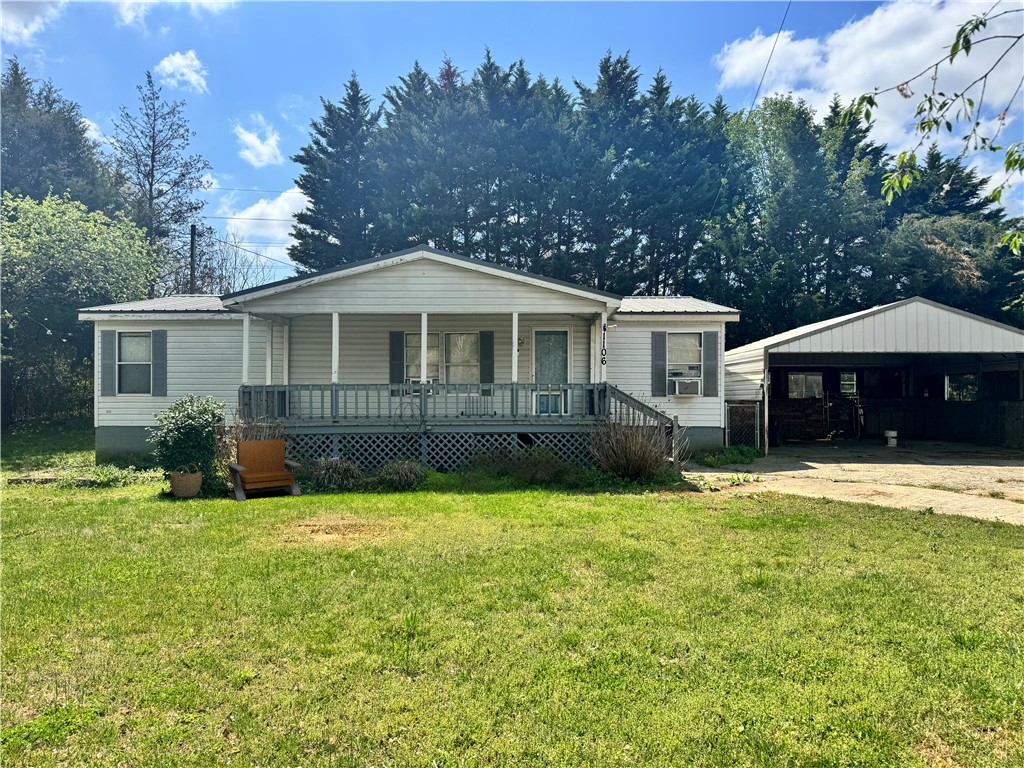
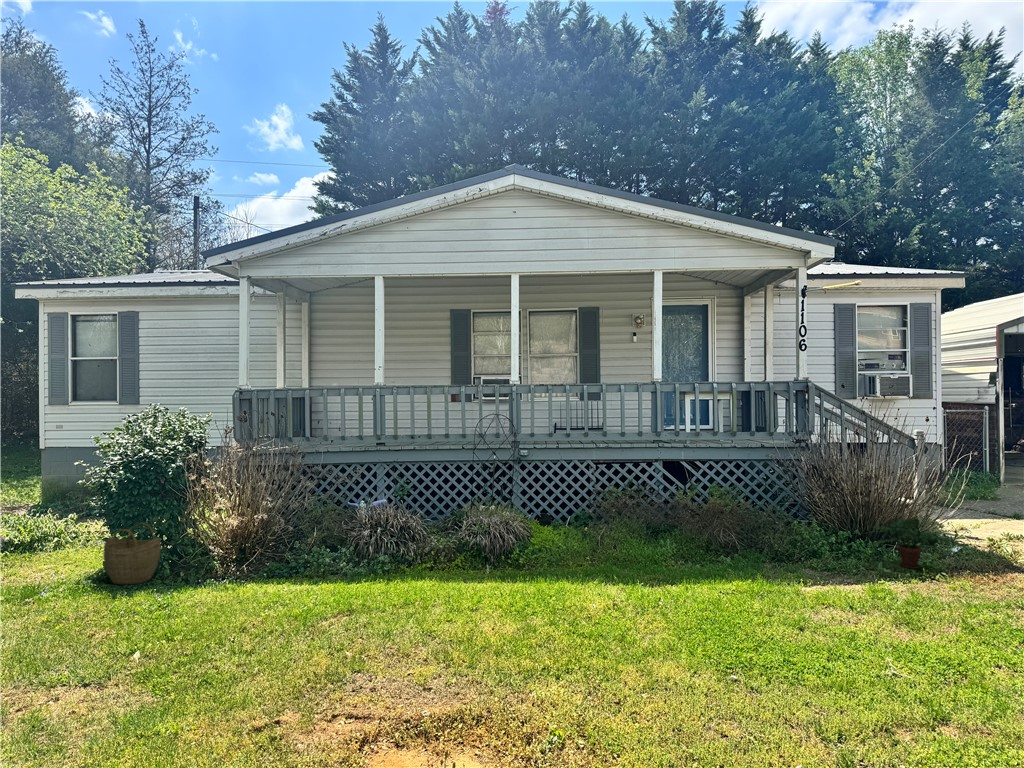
lounge chair: present [227,439,301,502] -> none [204,478,332,599]
potted plant: none [608,461,650,490] -> present [872,517,954,569]

